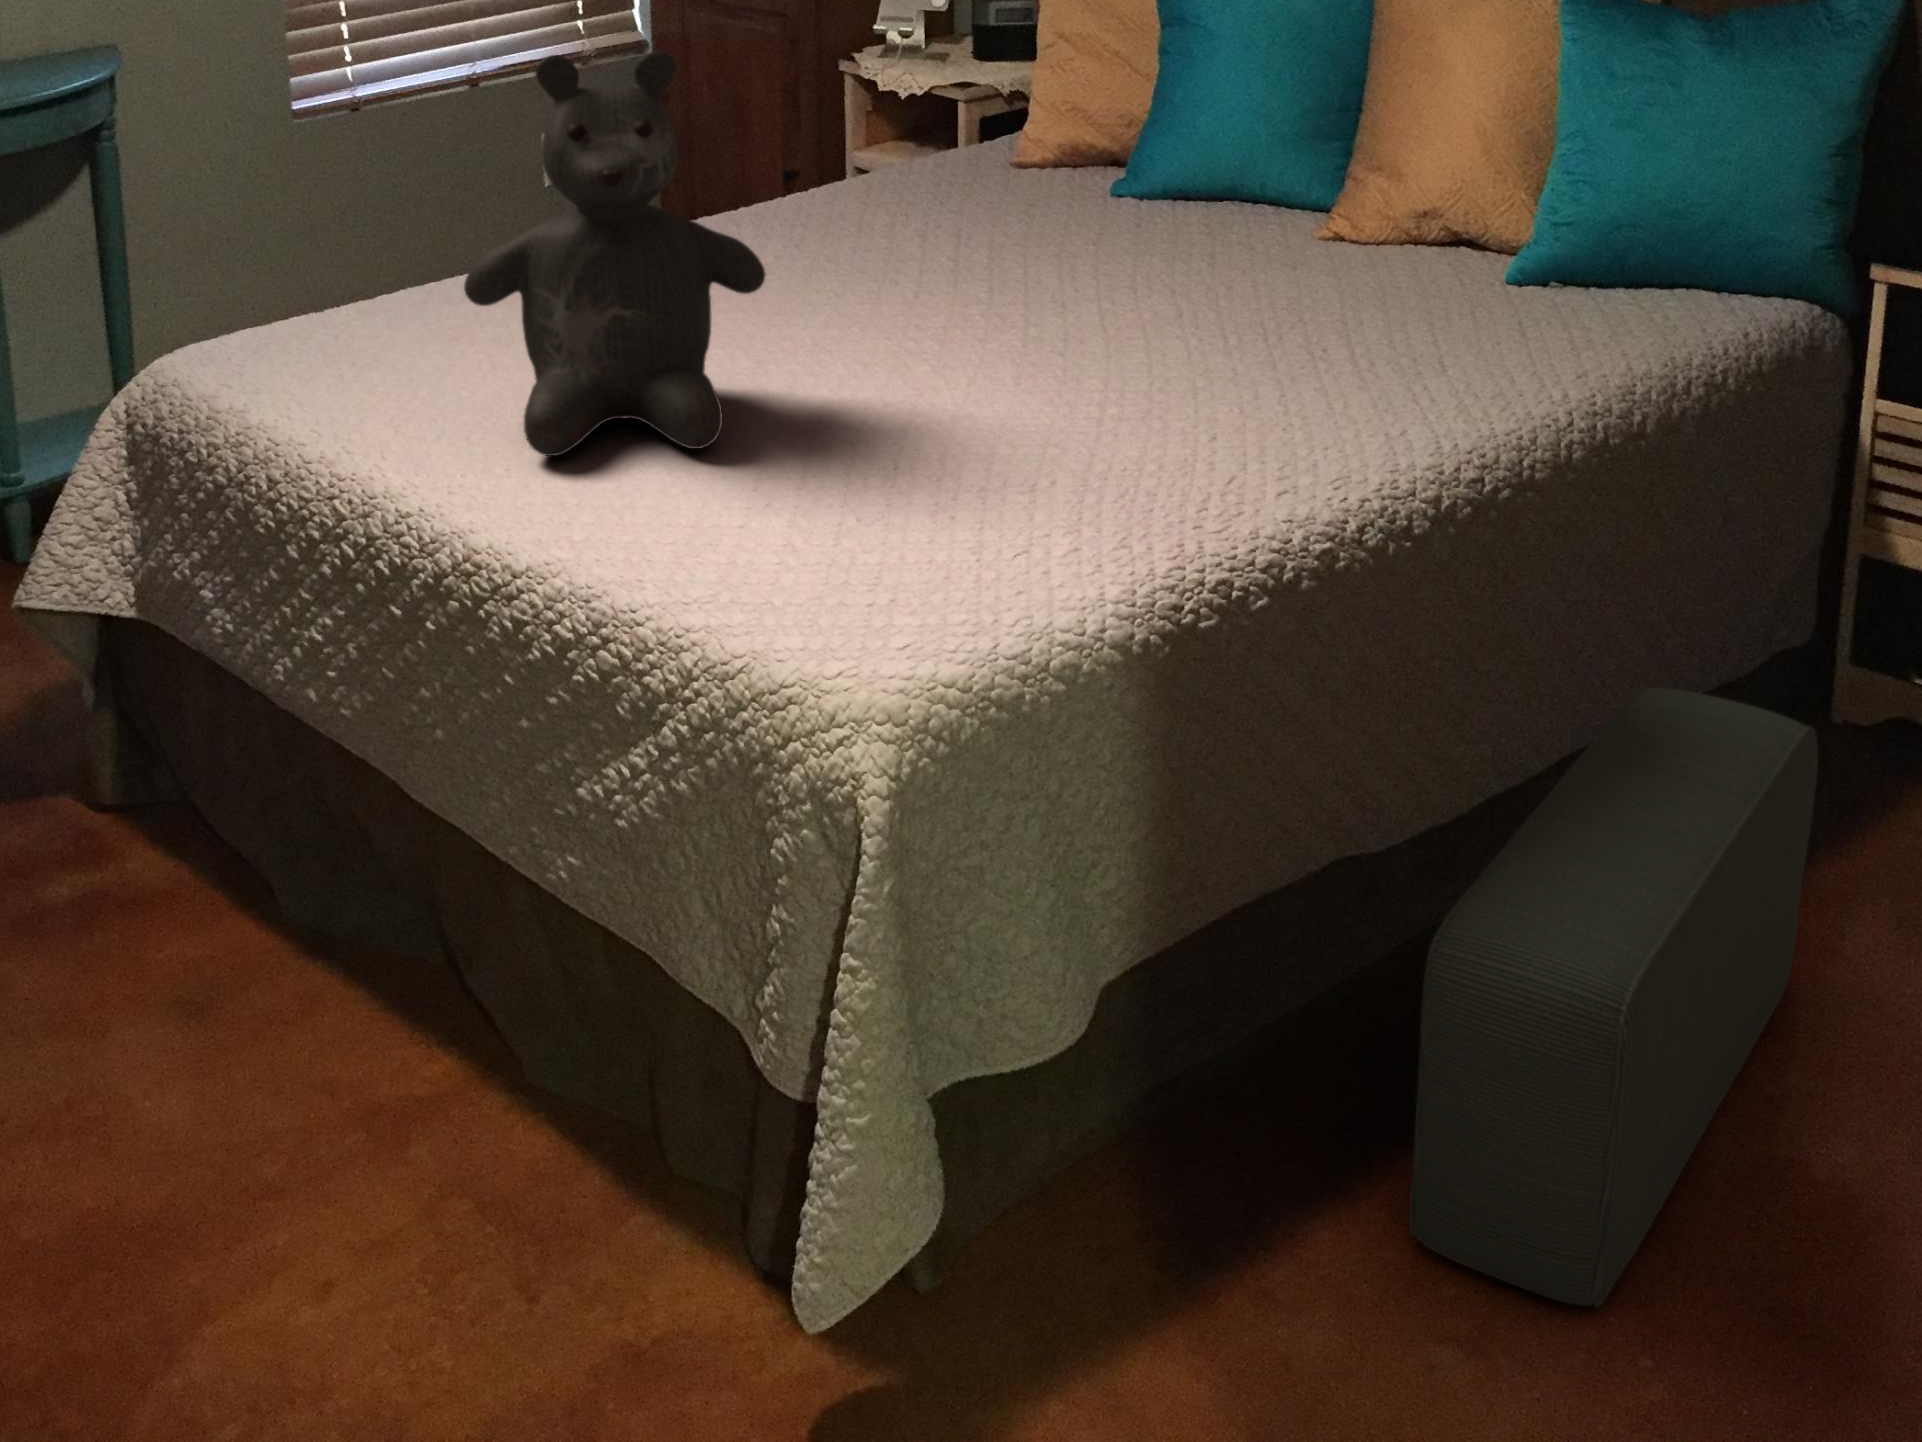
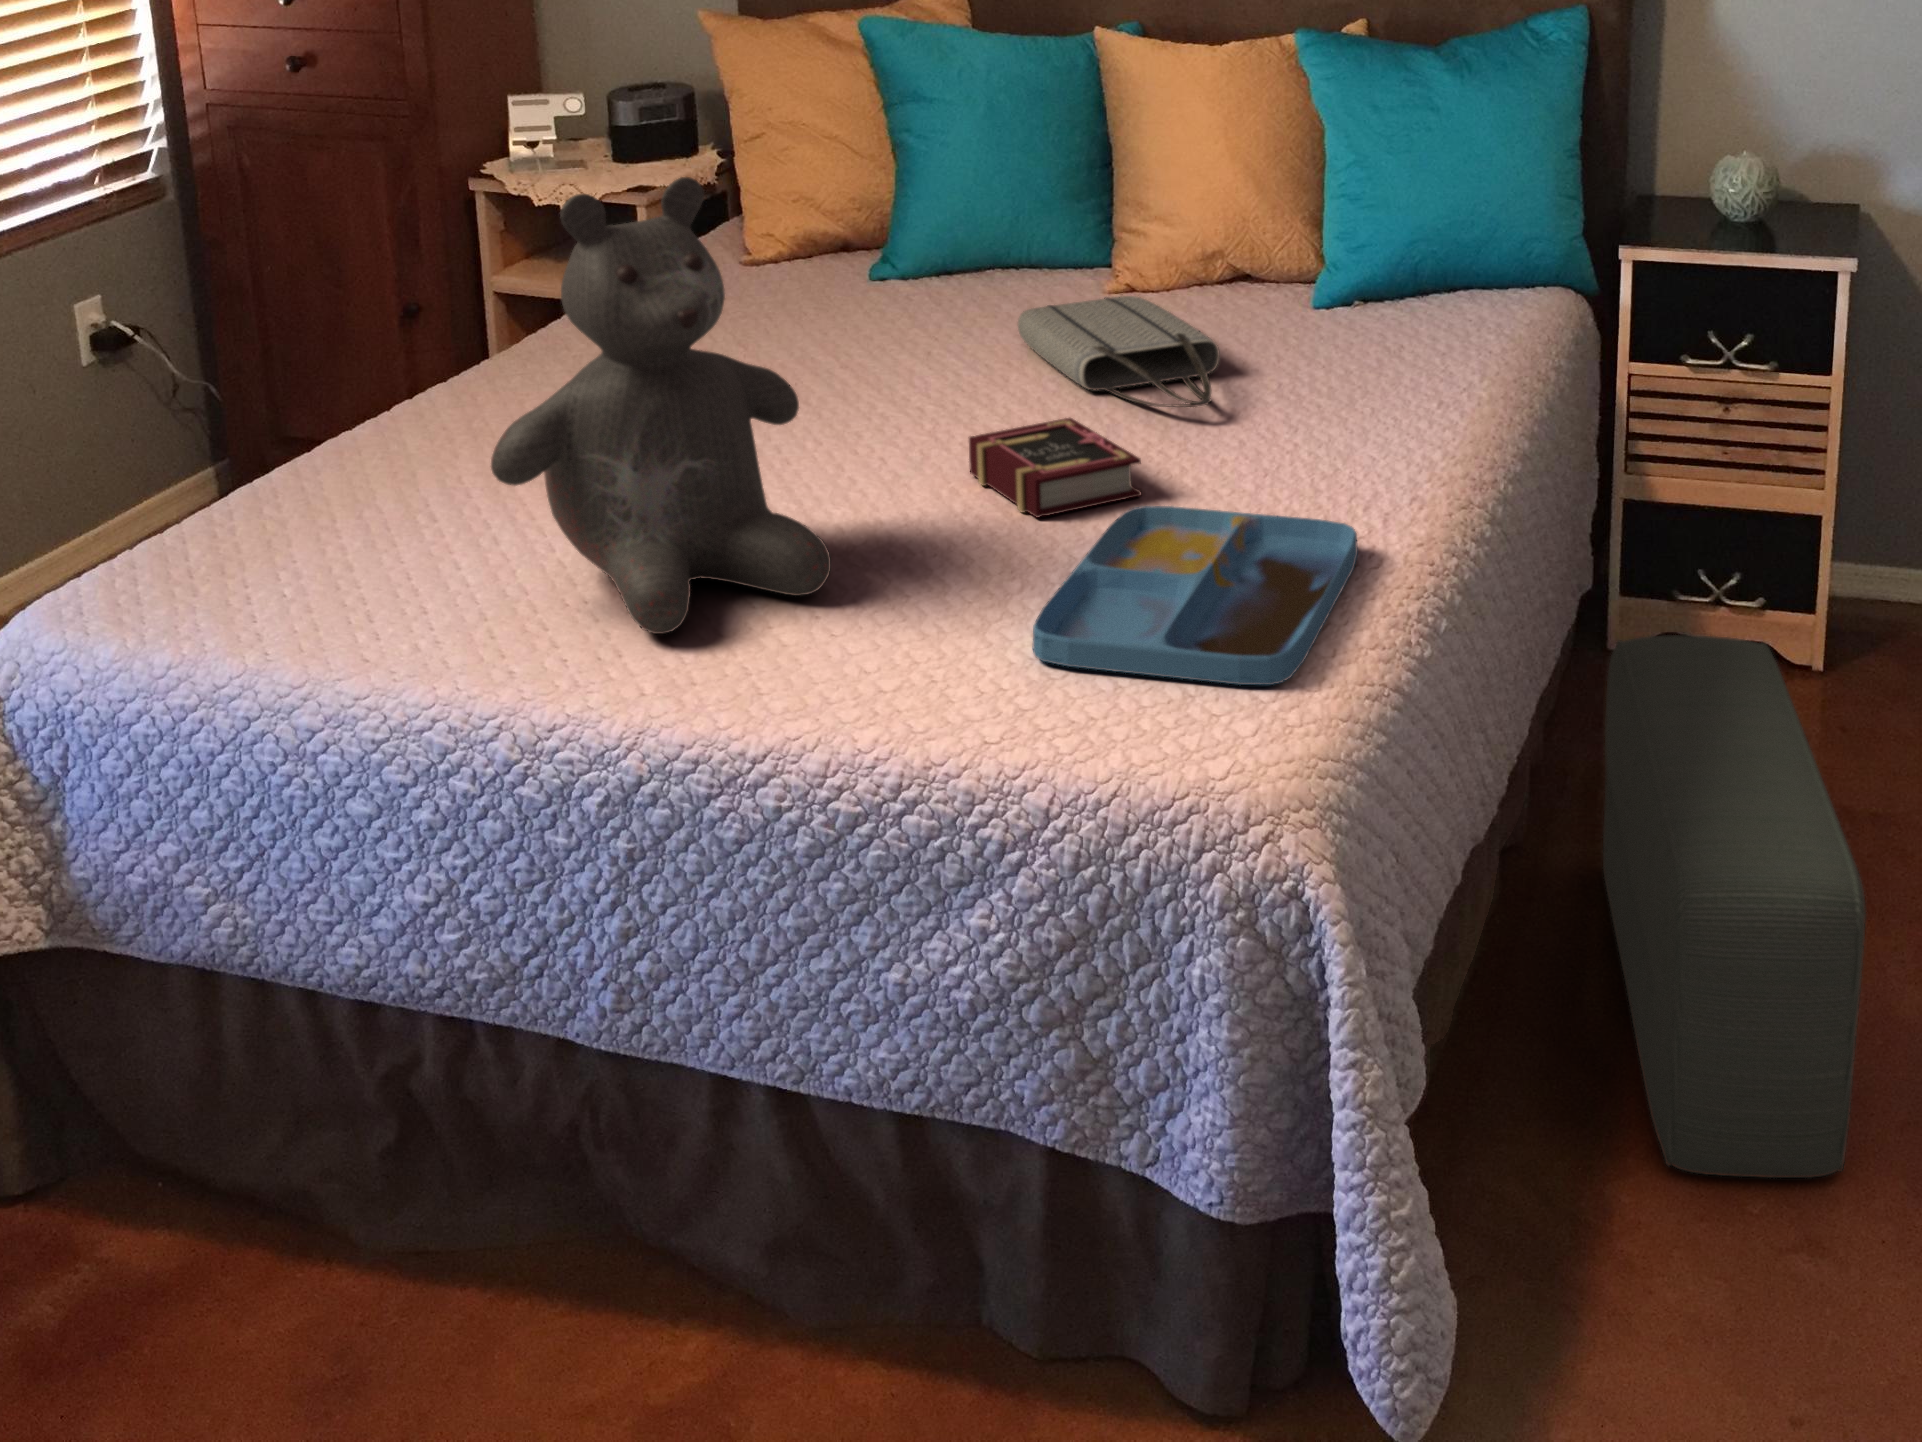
tote bag: none [1154,236,1314,351] -> present [1018,296,1220,407]
book: none [961,338,1089,424] -> present [969,418,1141,518]
tray: none [807,429,1217,613] -> present [1033,506,1358,685]

